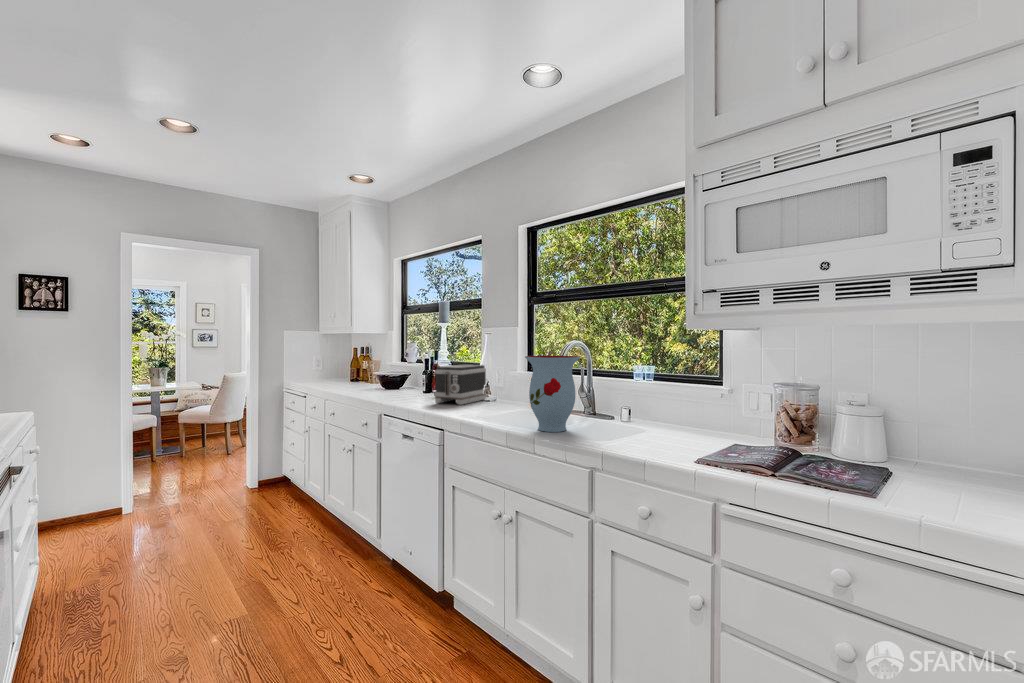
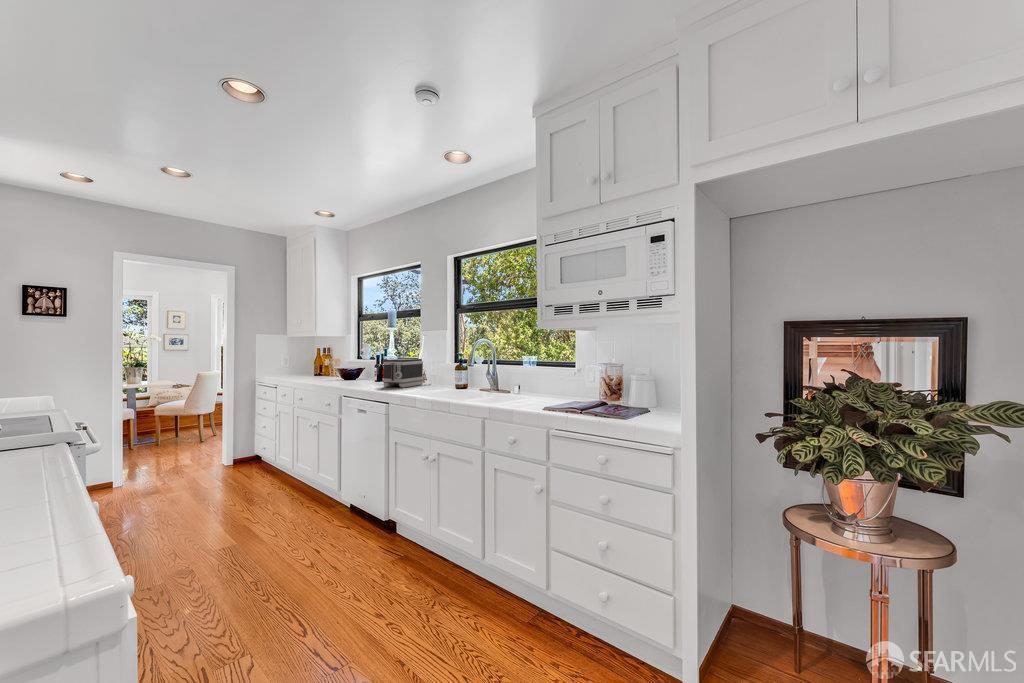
vase: present [525,356,580,432] -> none [446,348,484,400]

